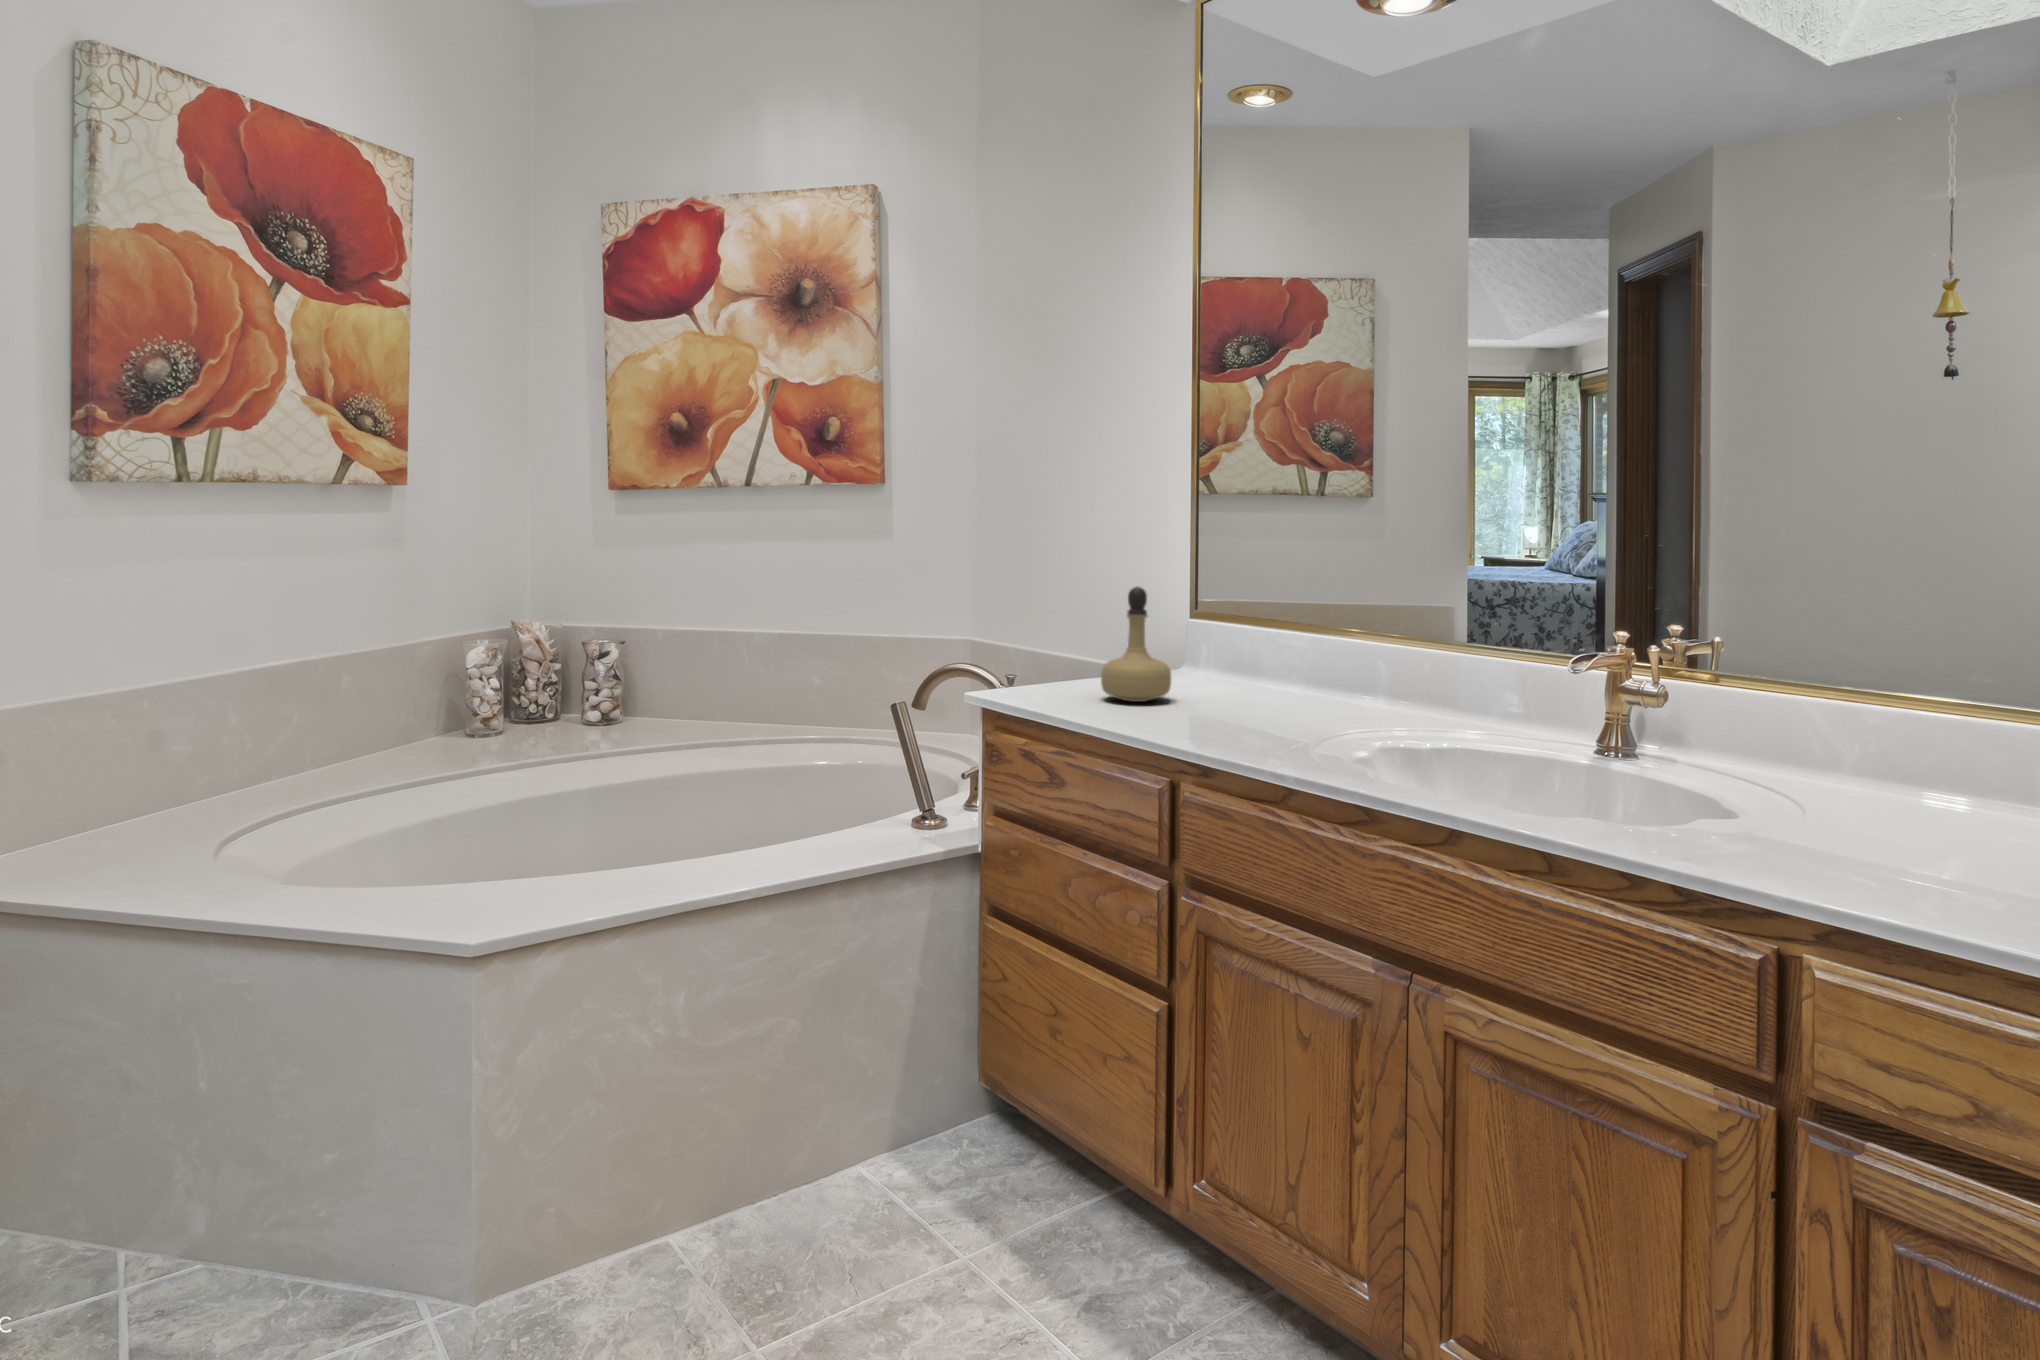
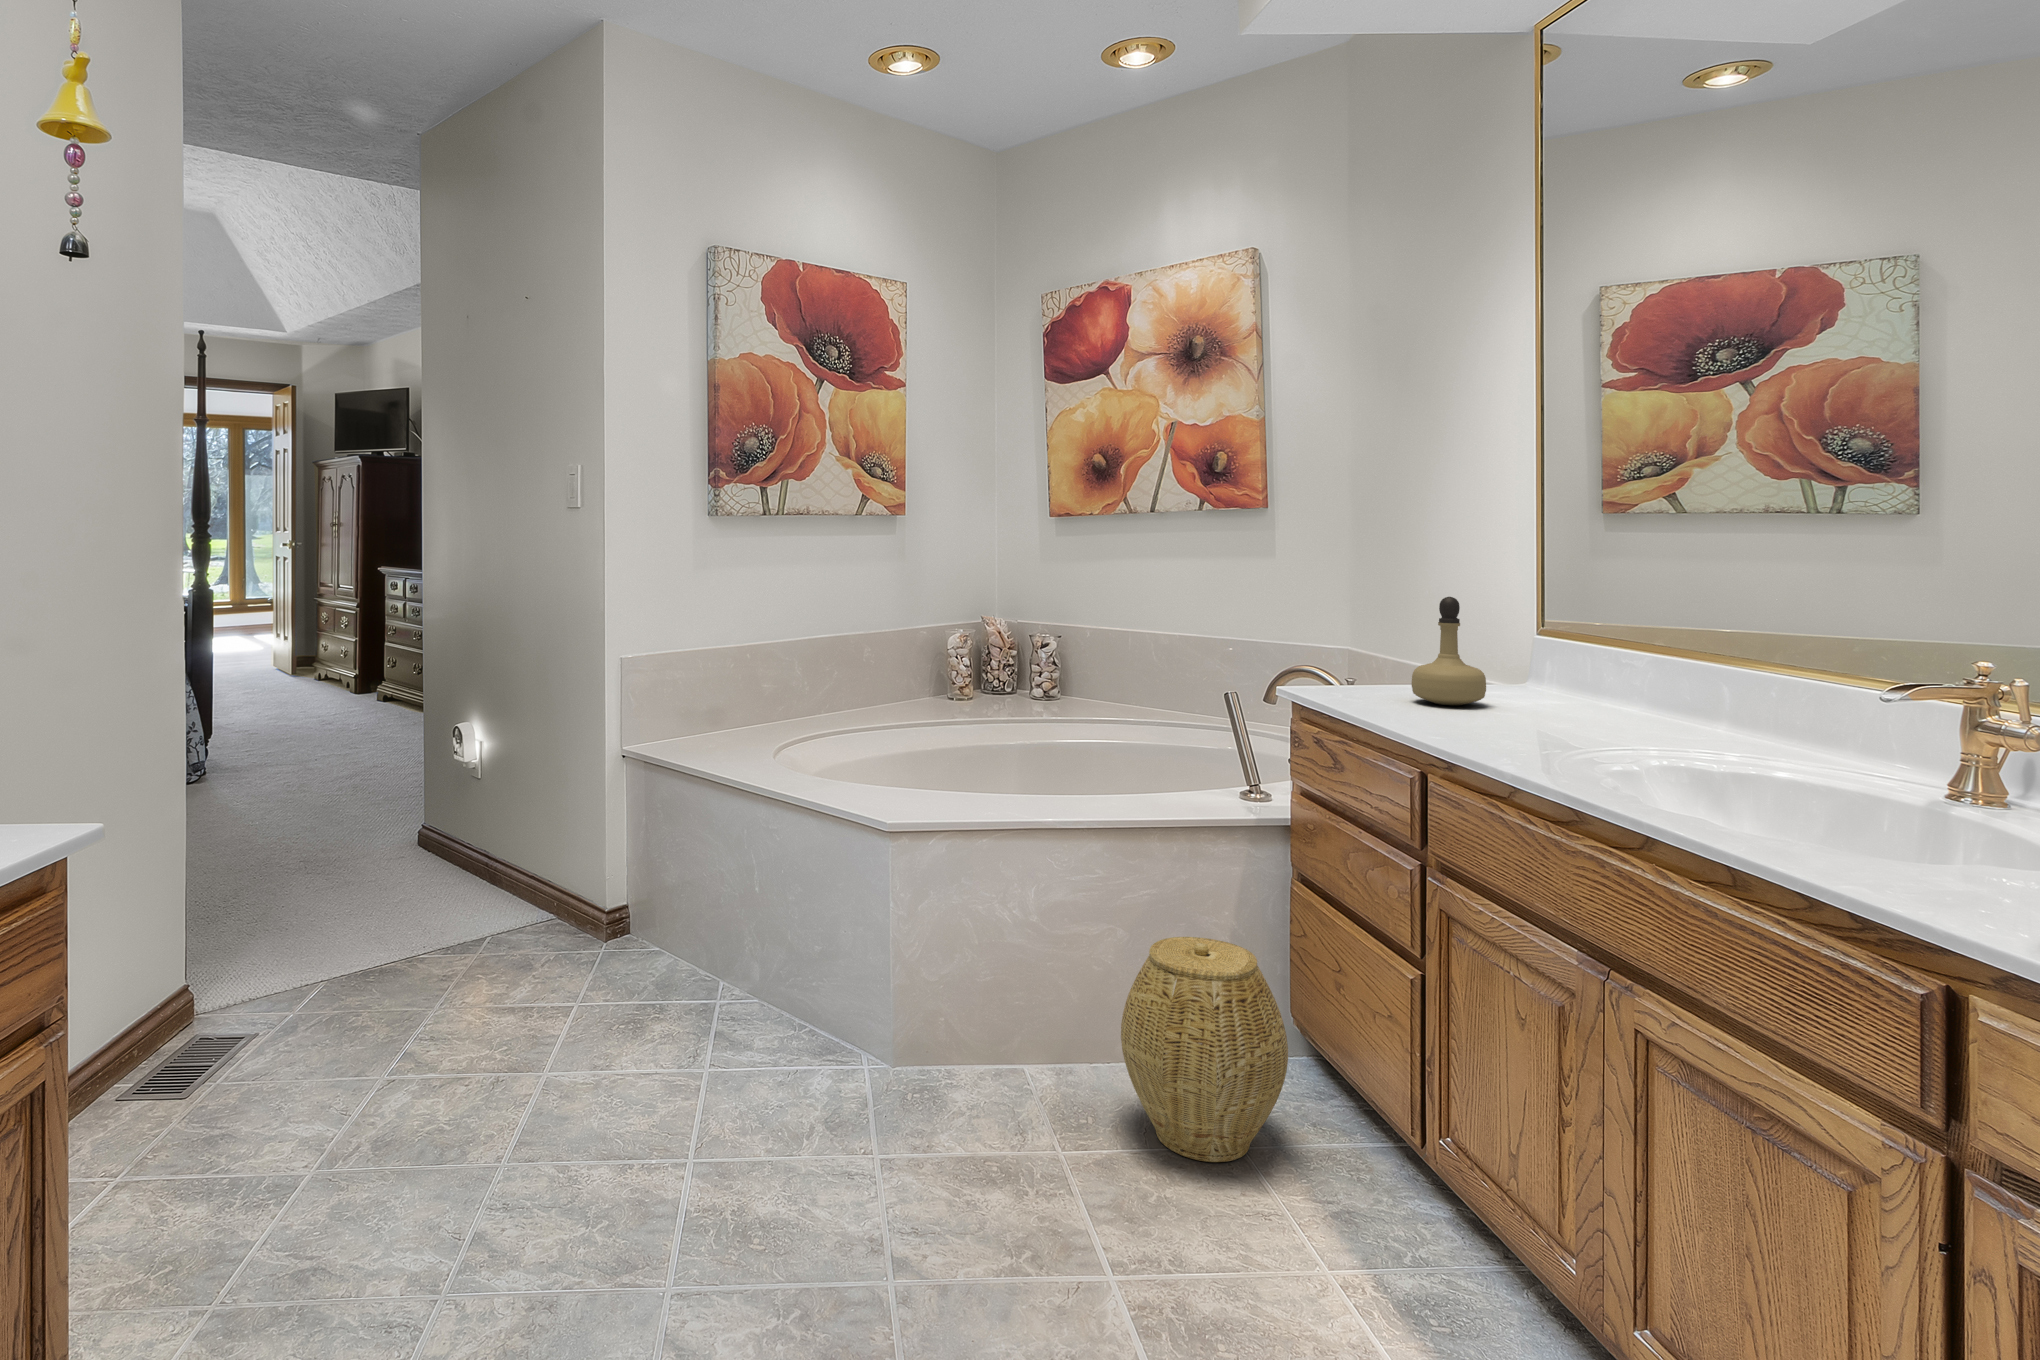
woven basket: none [823,1006,1018,1285] -> present [1121,937,1288,1162]

